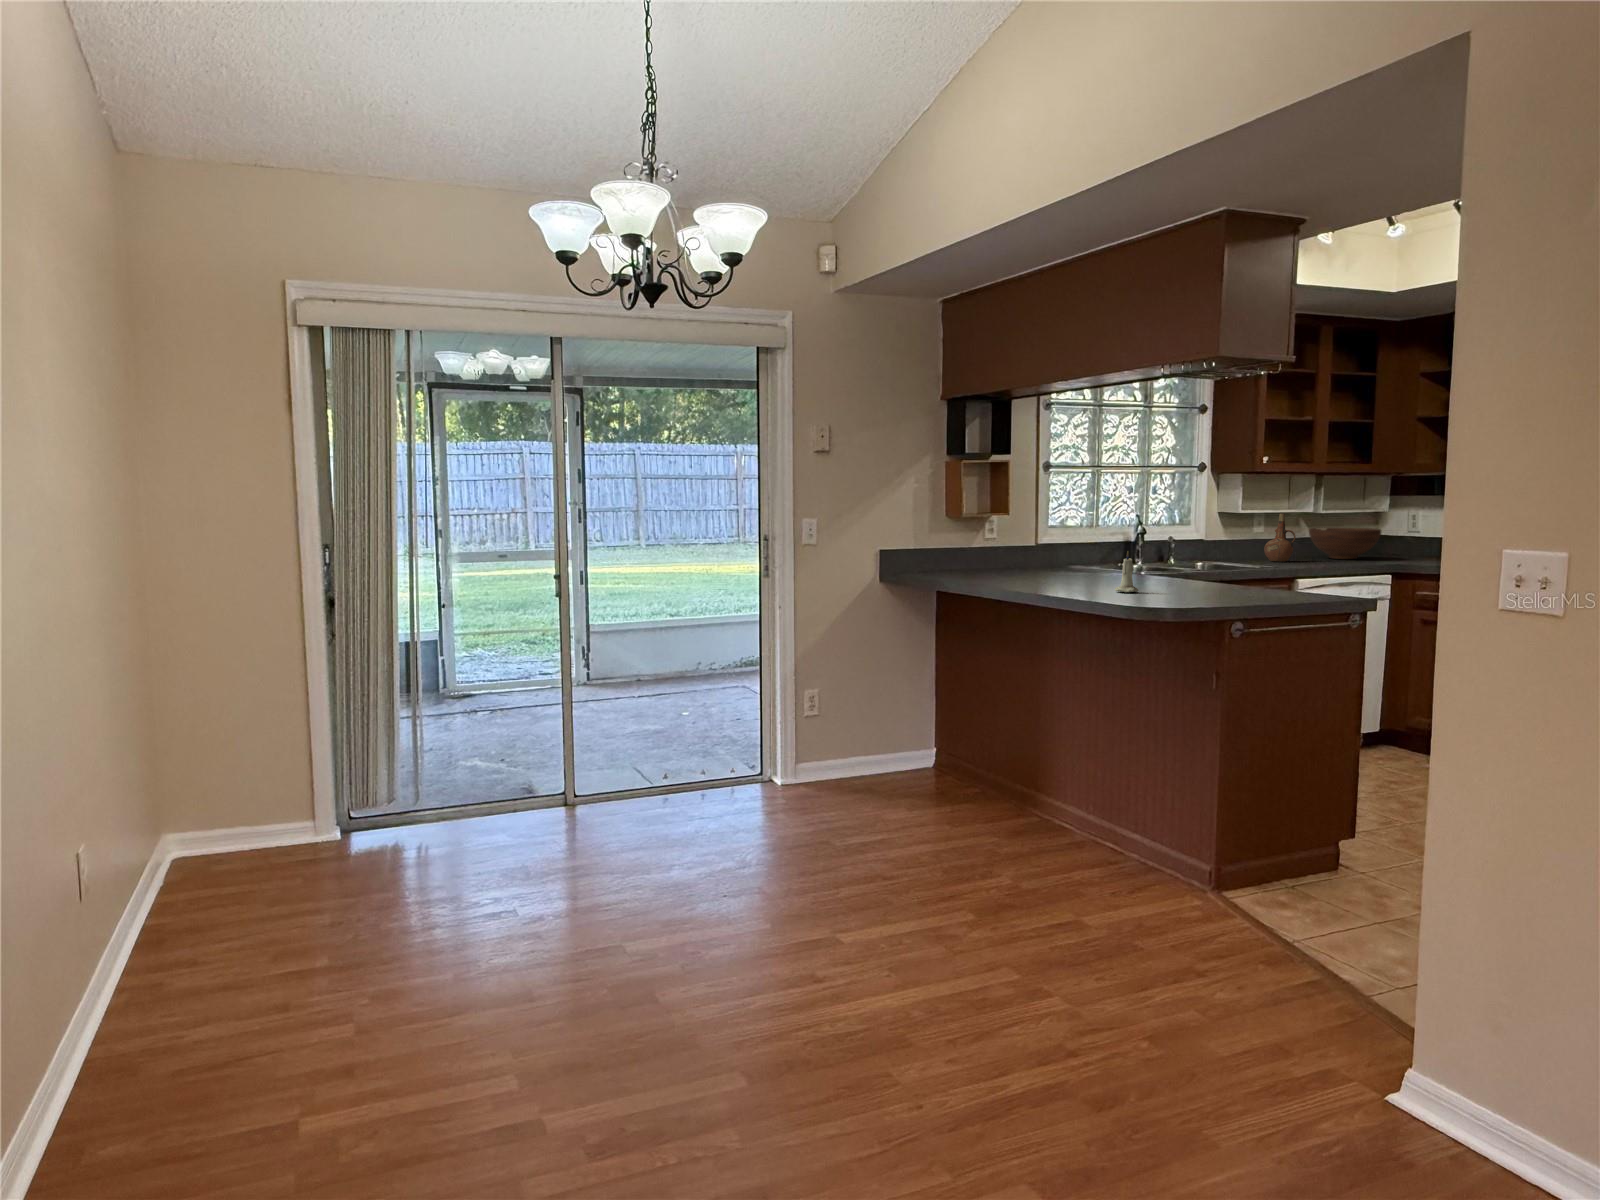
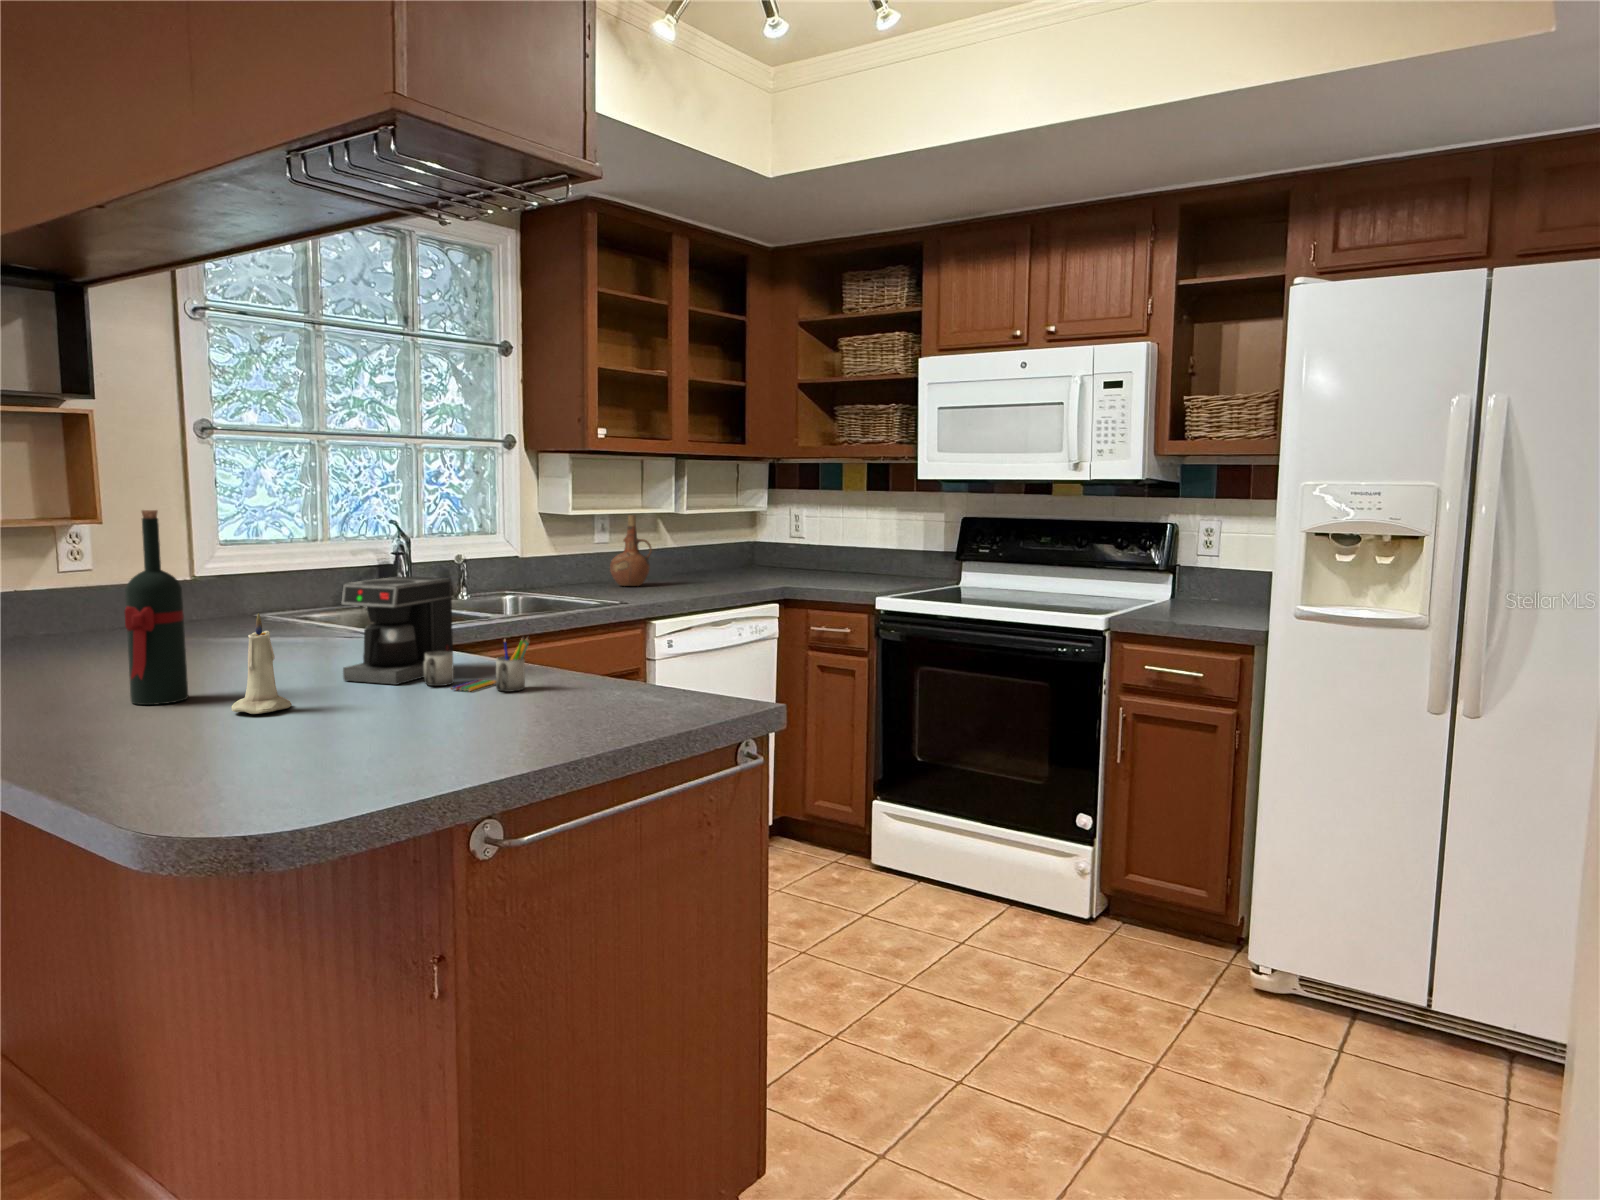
wine bottle: none [1068,507,1090,589] -> present [124,510,188,705]
fruit bowl: present [1309,528,1381,559] -> none [671,533,760,577]
coffee maker: none [1148,540,1245,593] -> present [341,576,529,692]

